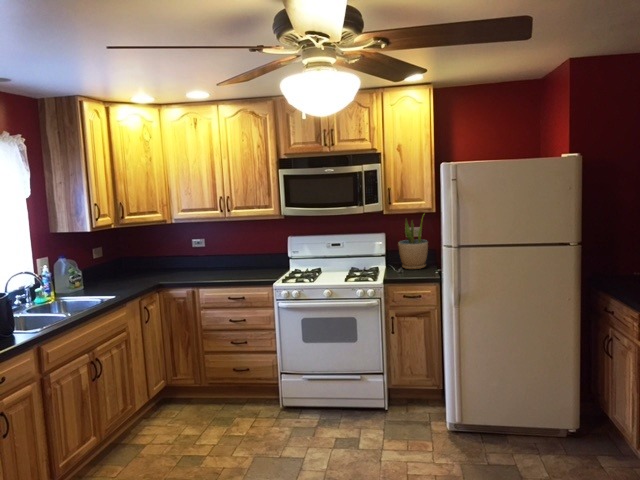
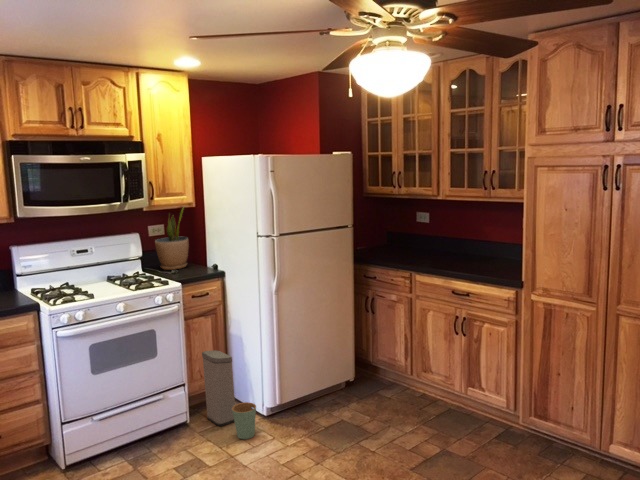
trash can: none [403,348,427,441] -> present [202,350,256,439]

